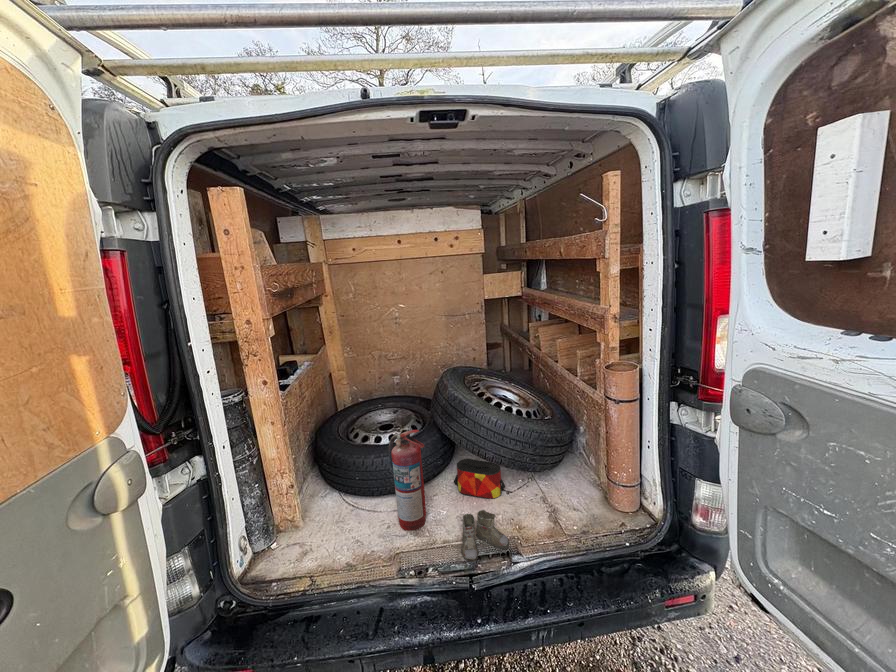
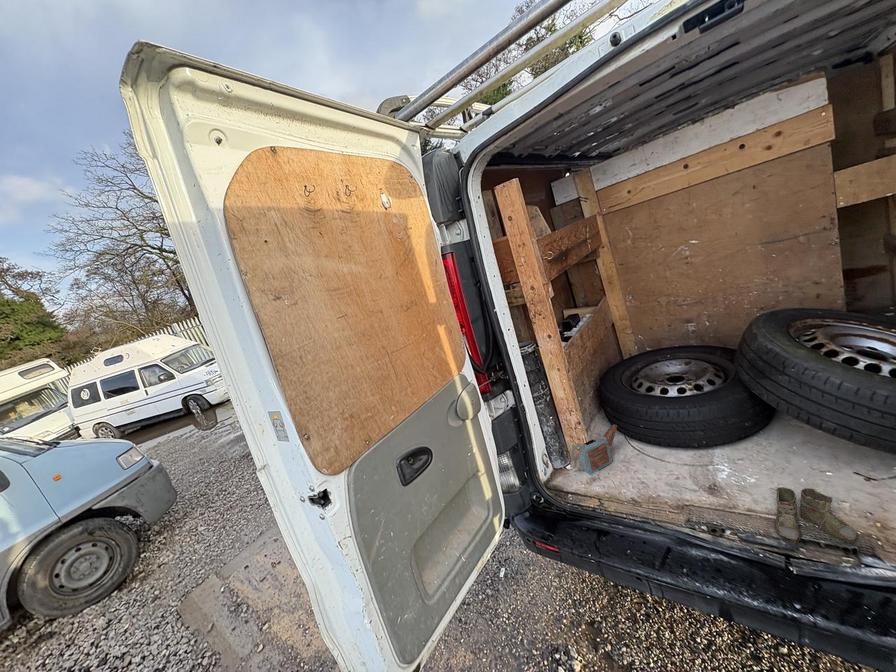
fire extinguisher: present [389,430,426,531] -> none [675,385,725,488]
bag: present [454,459,505,499] -> none [768,424,860,480]
watering can: none [277,481,333,549] -> present [570,424,617,475]

